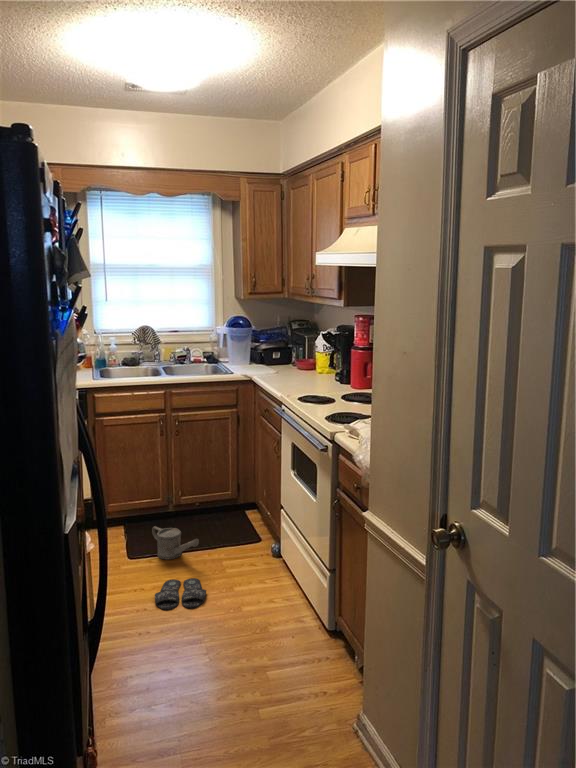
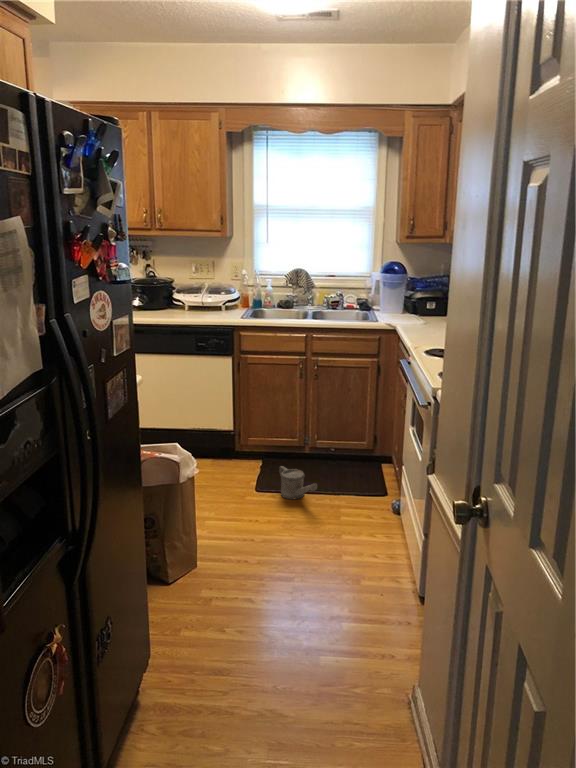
slippers: present [155,578,206,610] -> none [263,518,314,548]

